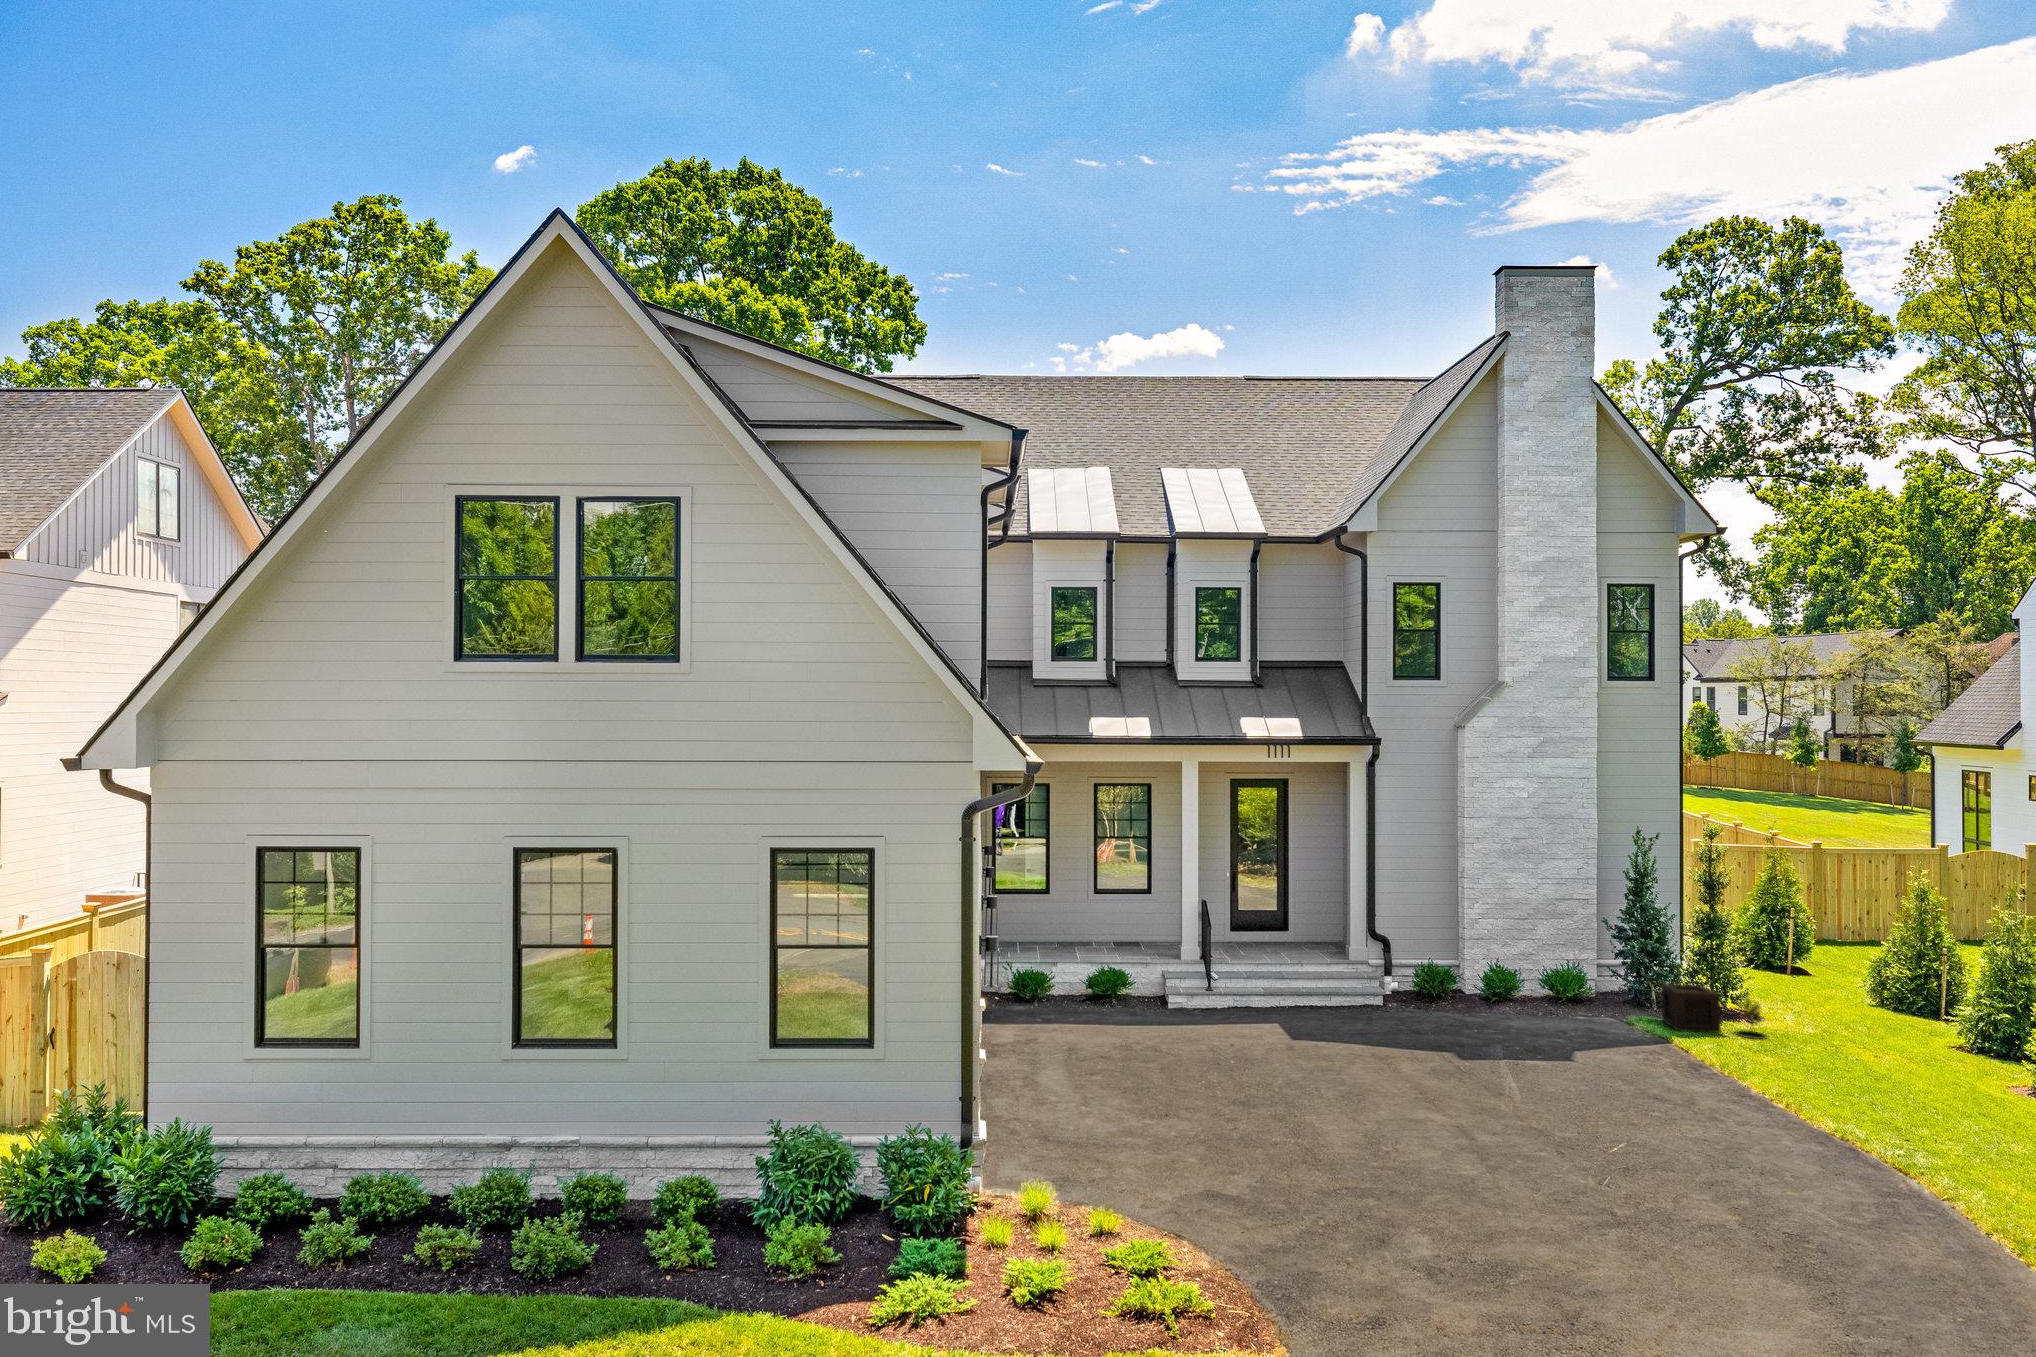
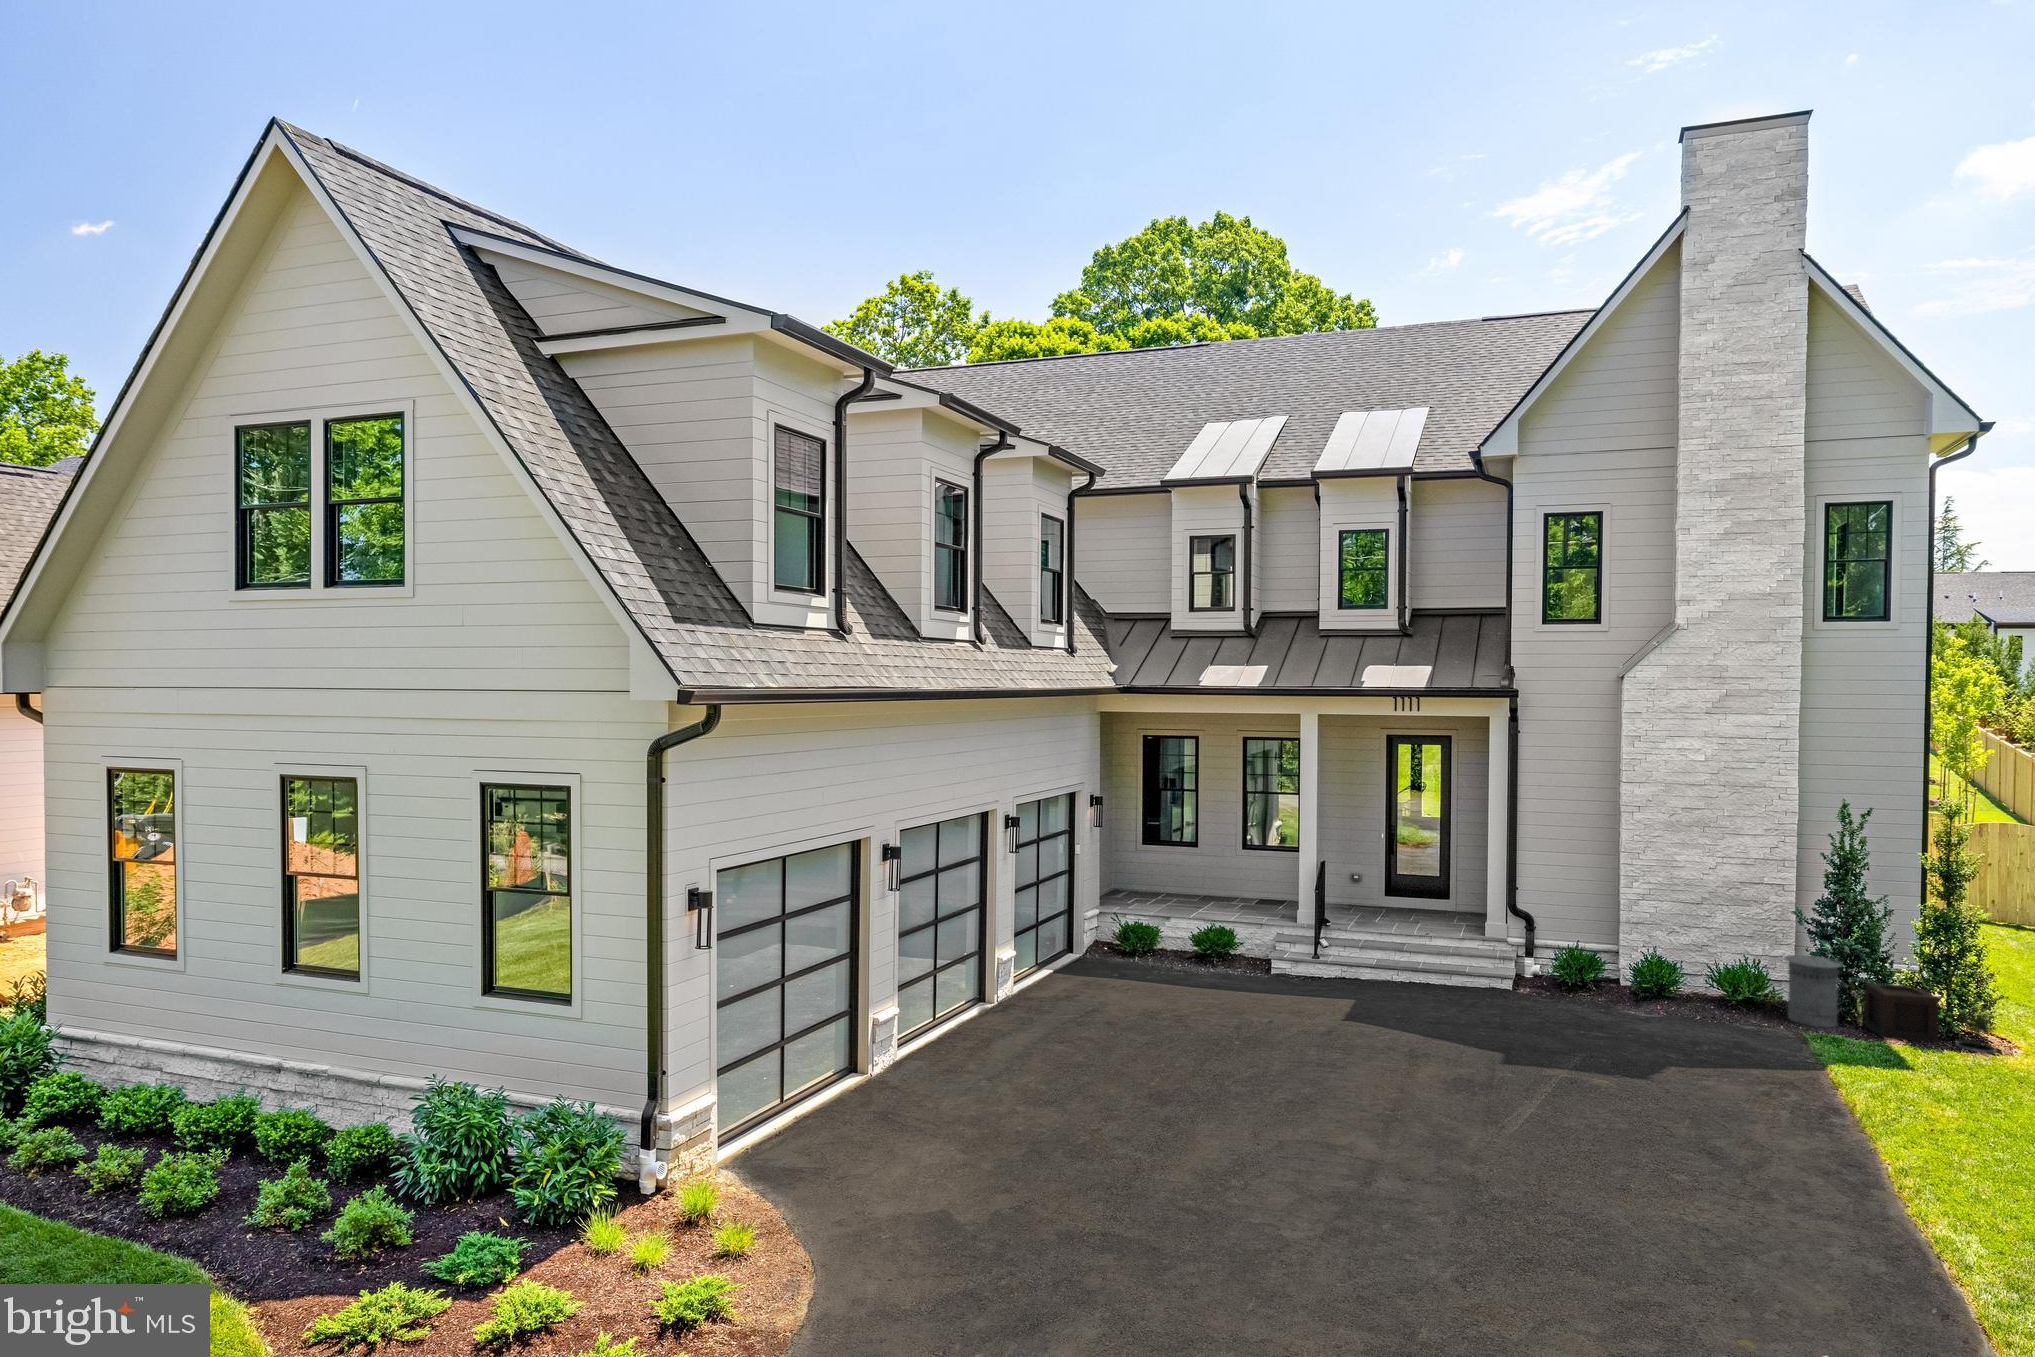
trash can: none [1595,962,1642,1023] -> present [1784,955,1842,1027]

